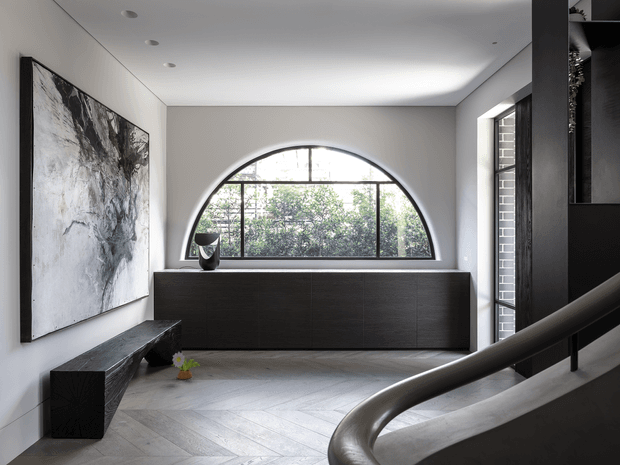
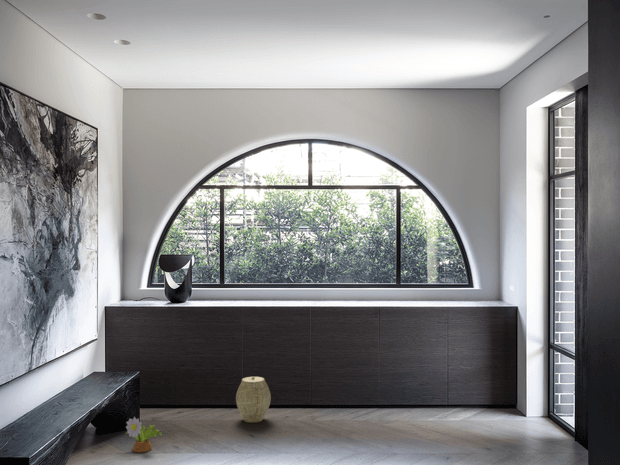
woven basket: none [255,325,282,360] -> present [236,377,271,423]

